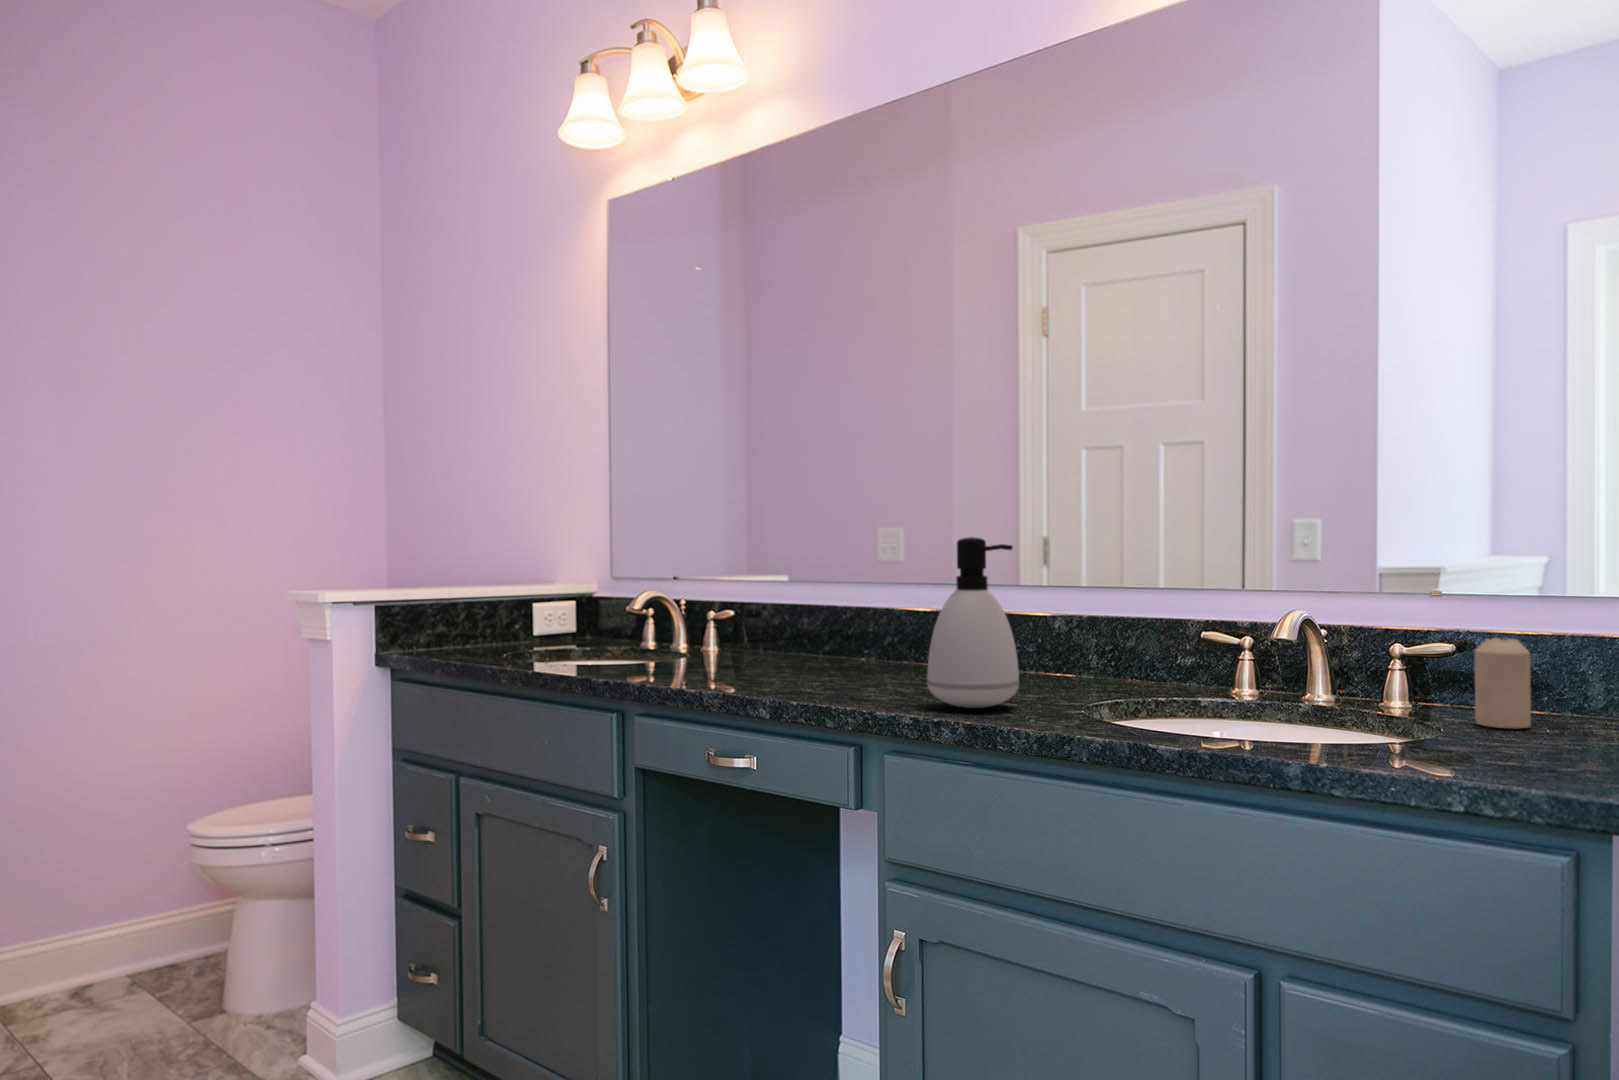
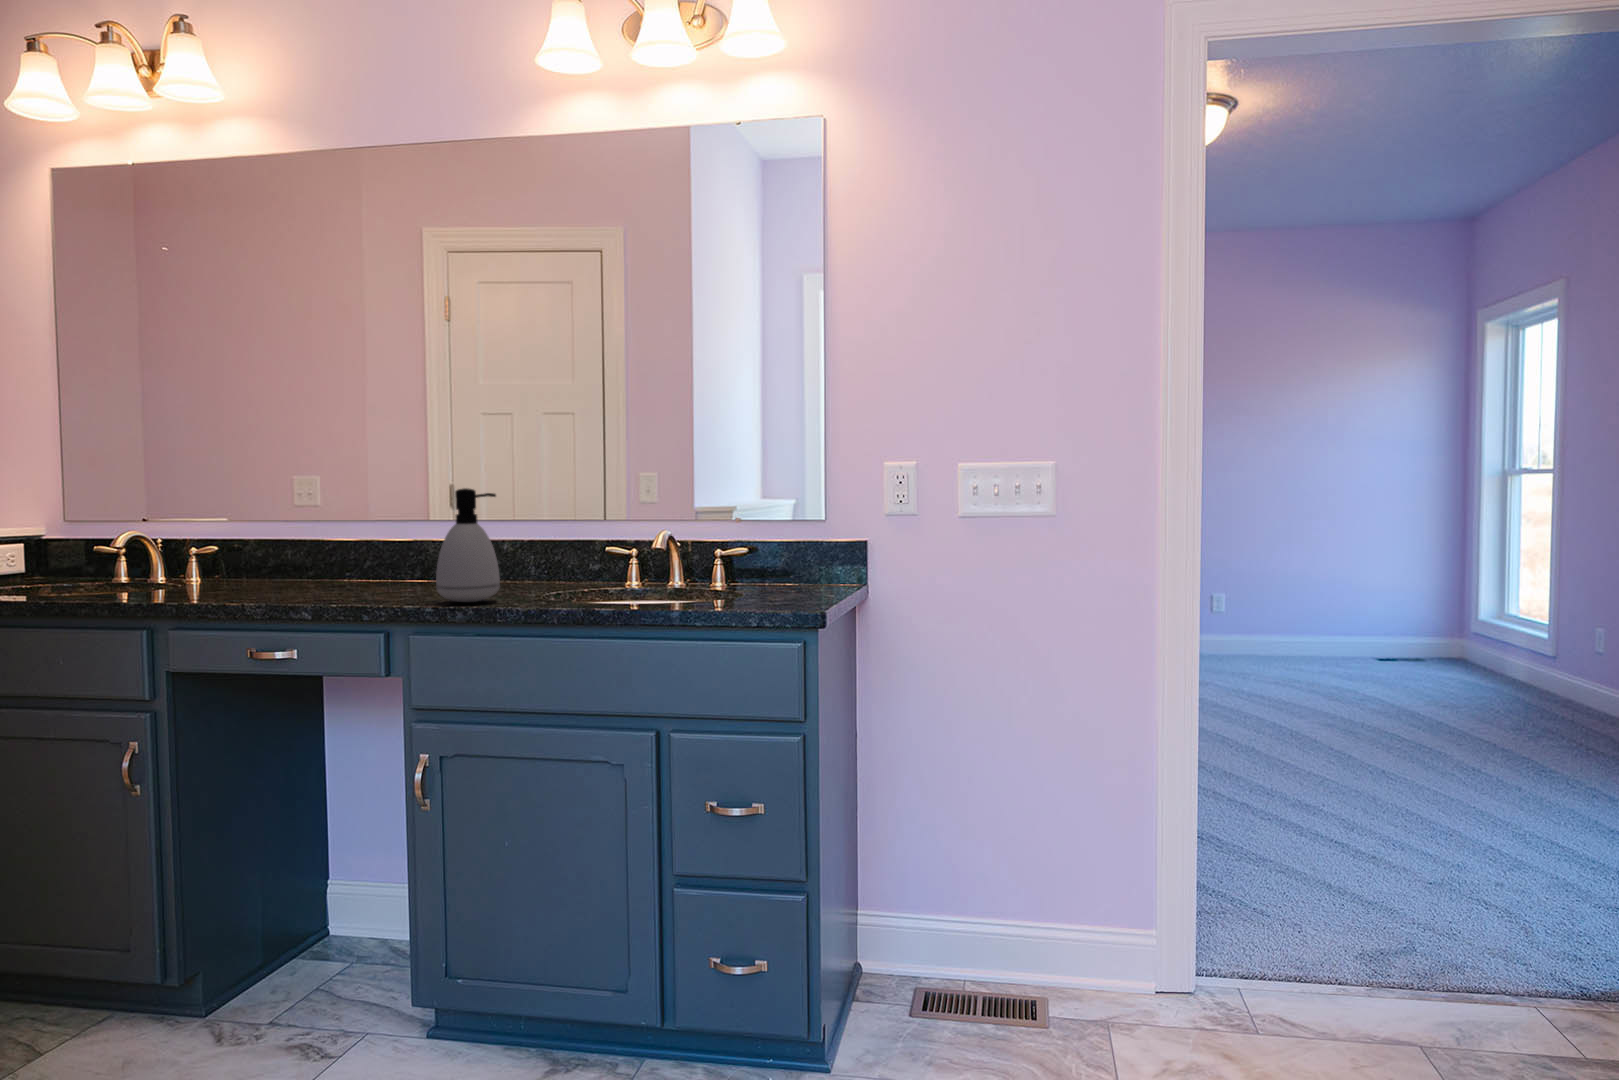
candle: present [1475,638,1531,728] -> none [758,543,785,592]

